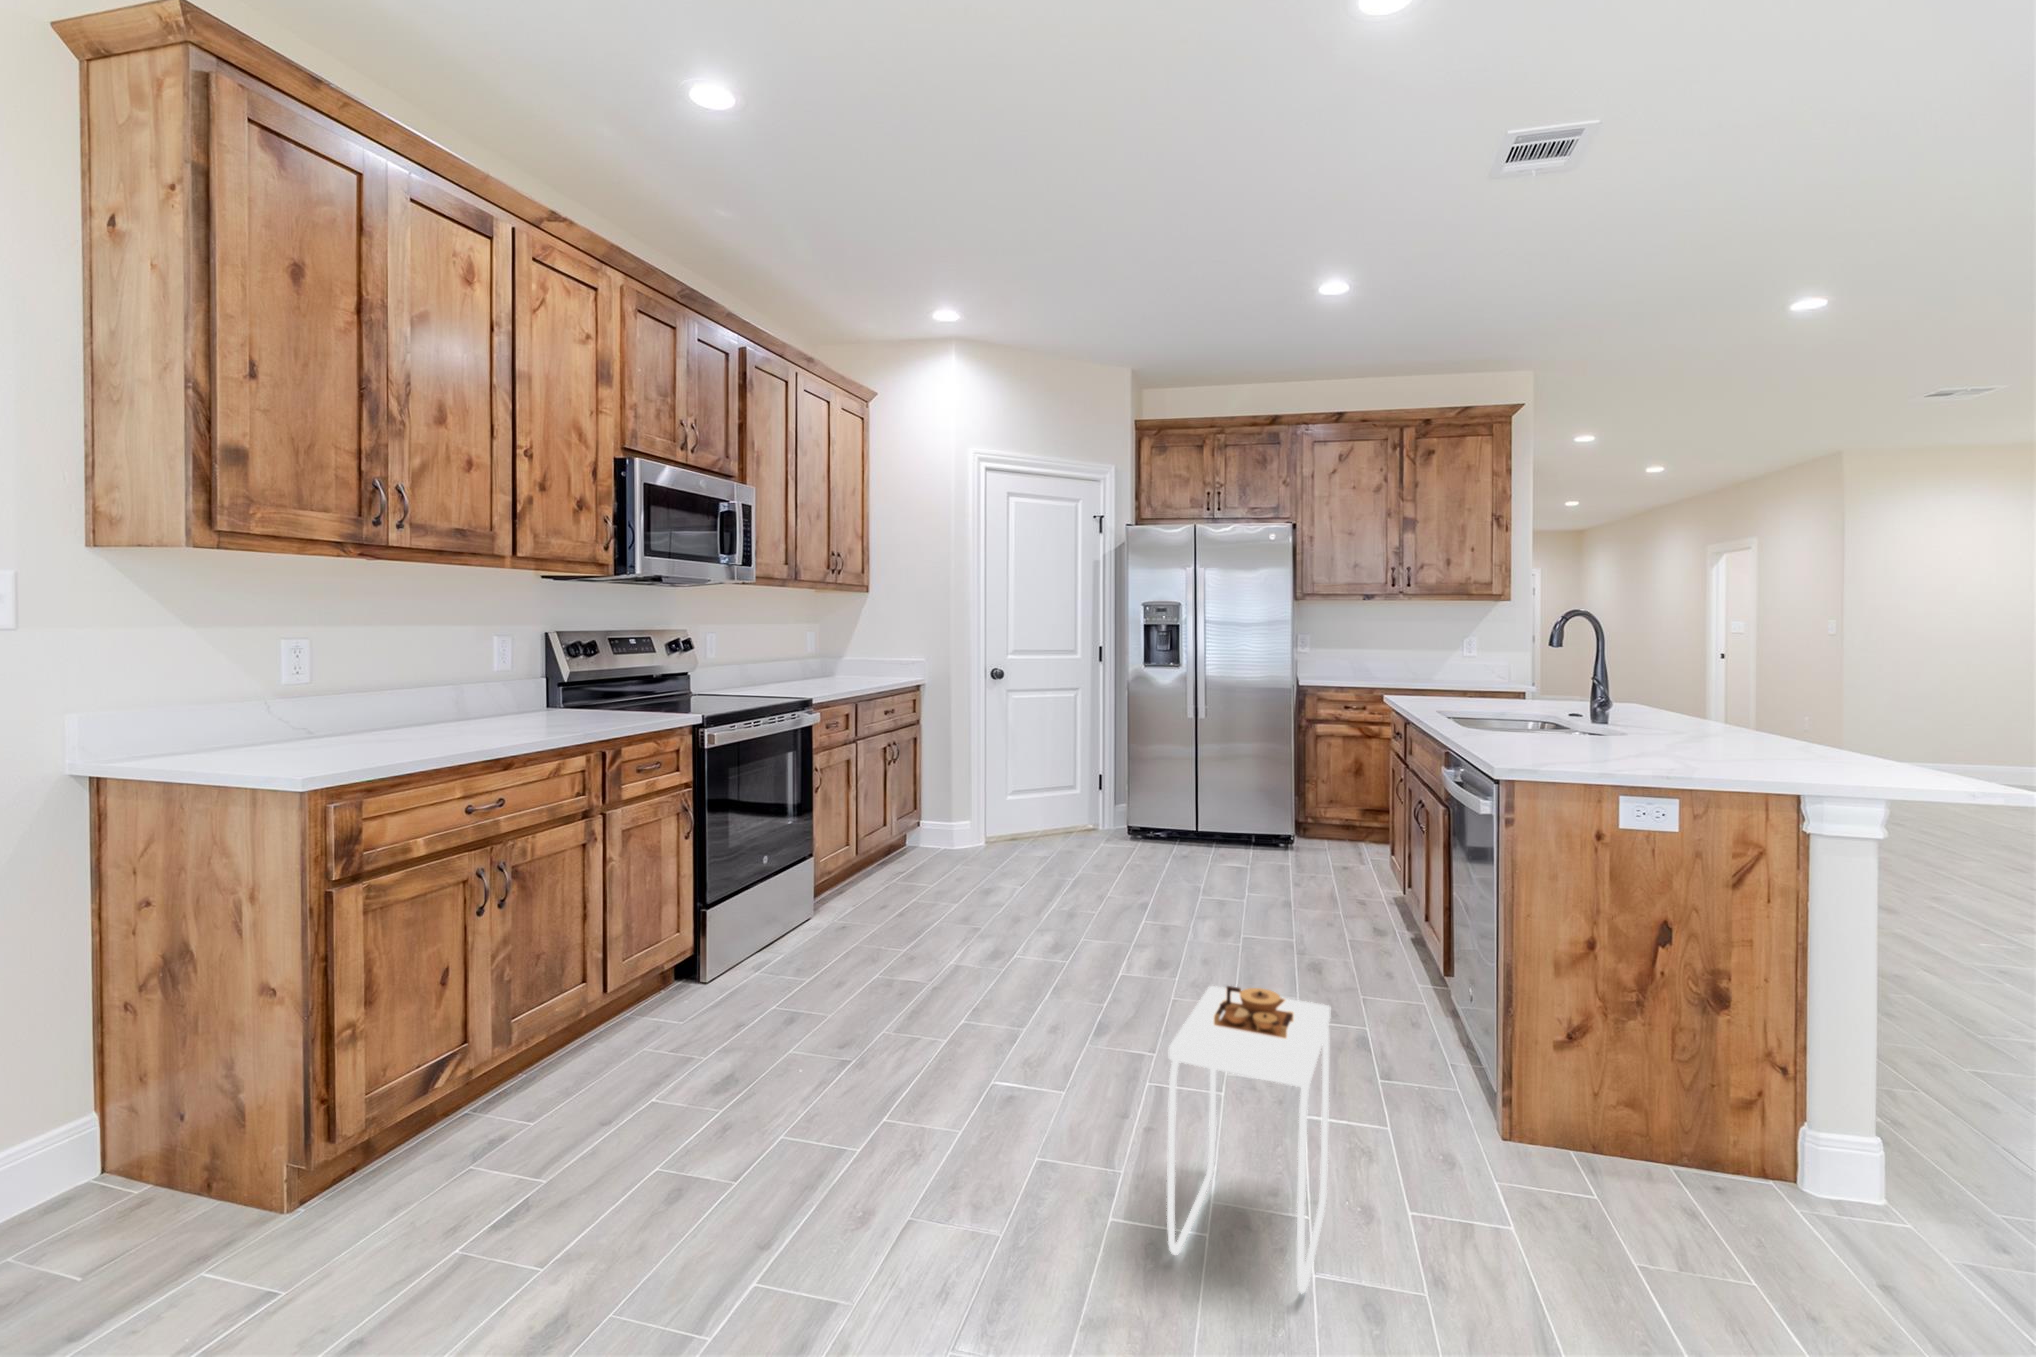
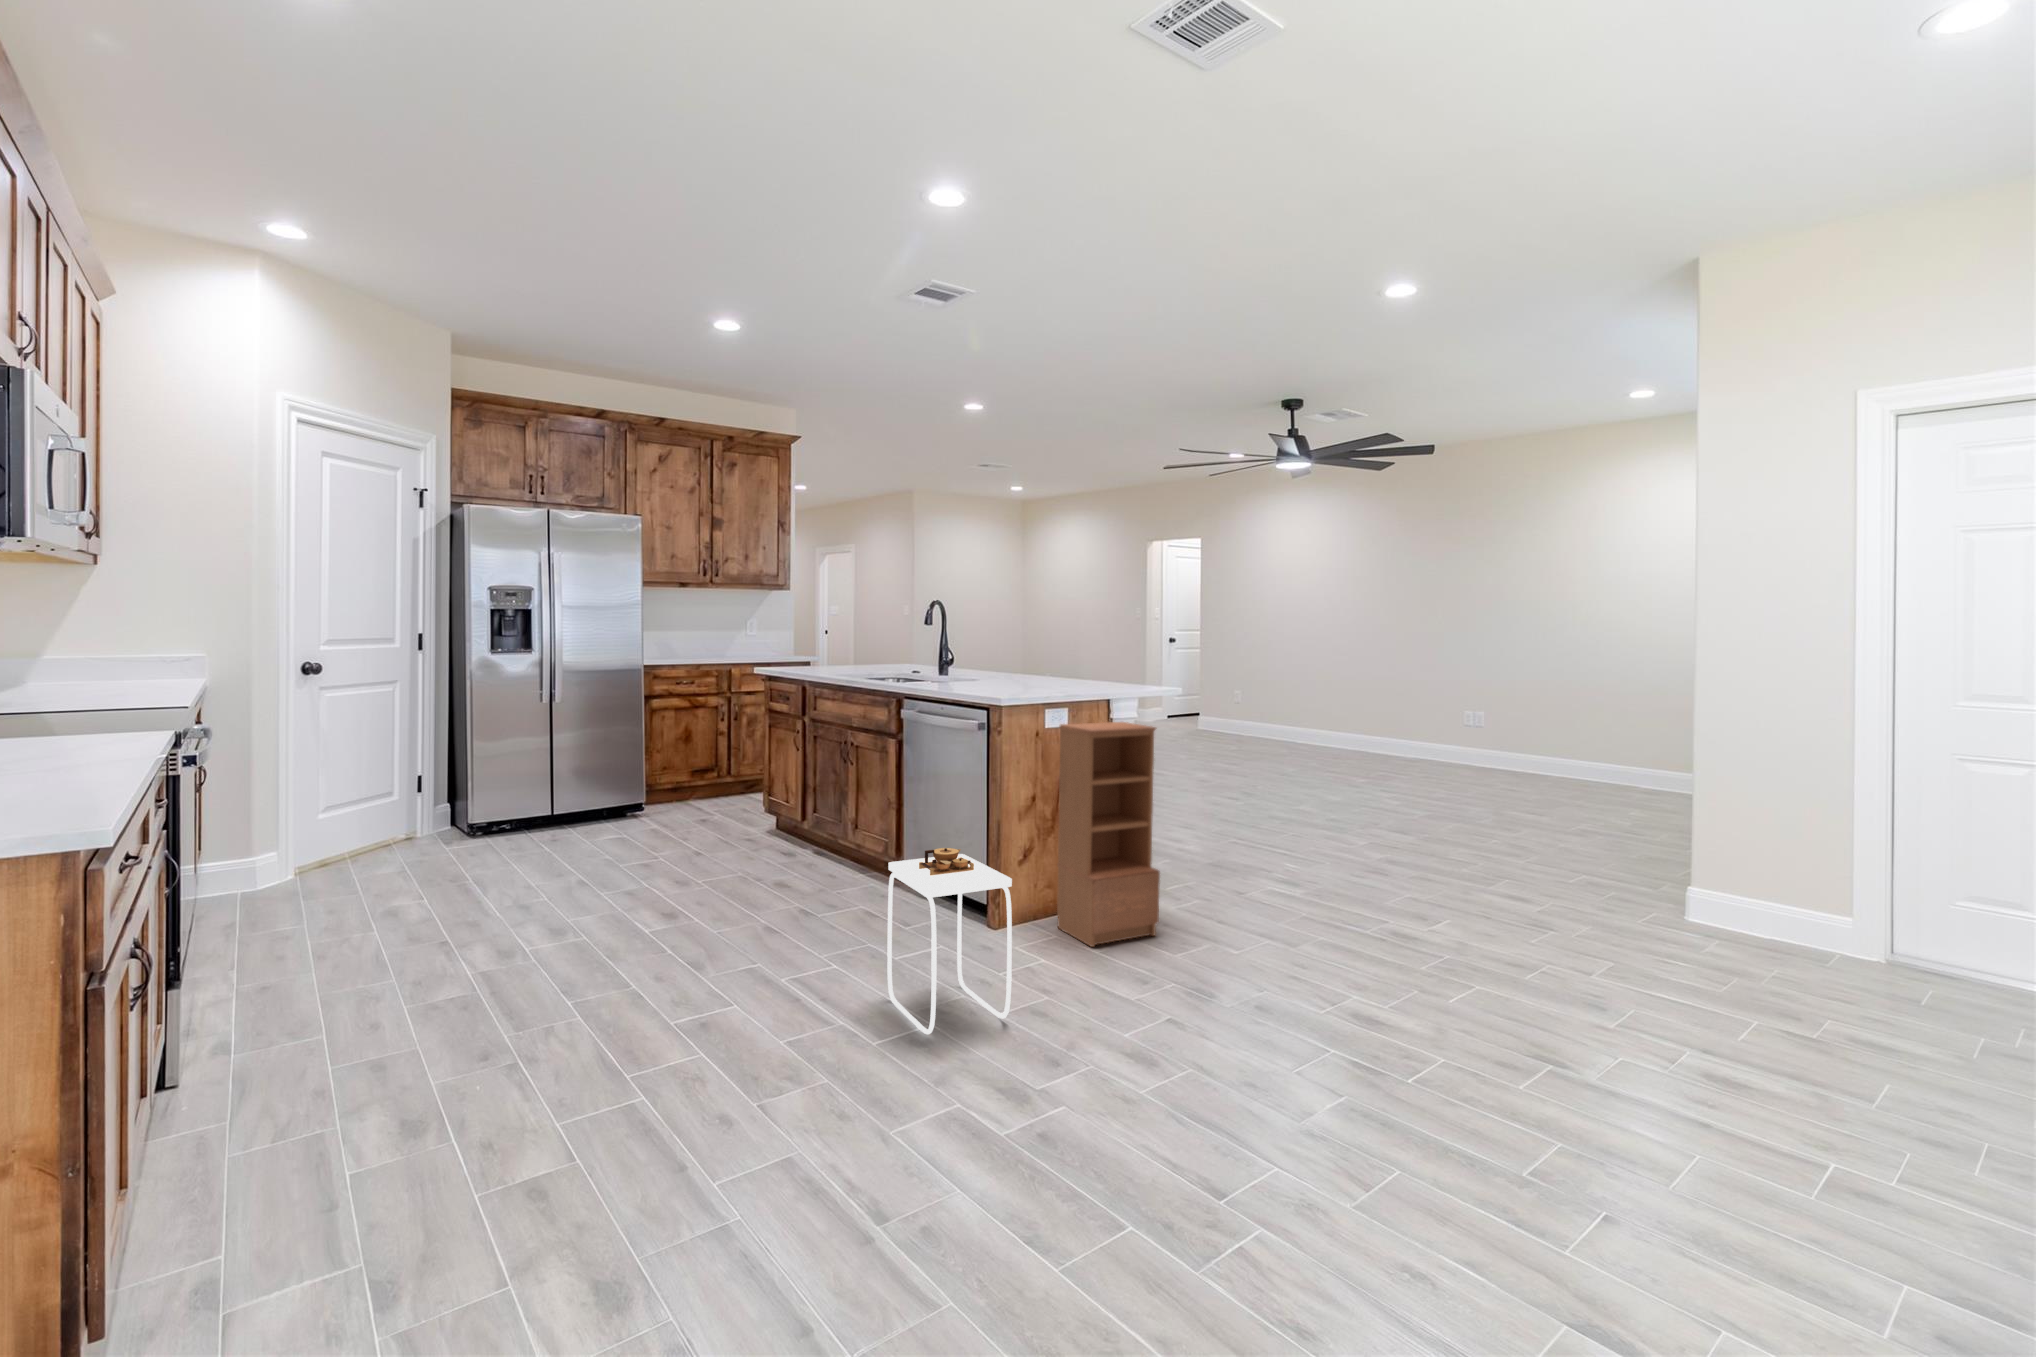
bookcase: none [1619,829,1844,1297] -> present [1057,722,1160,947]

